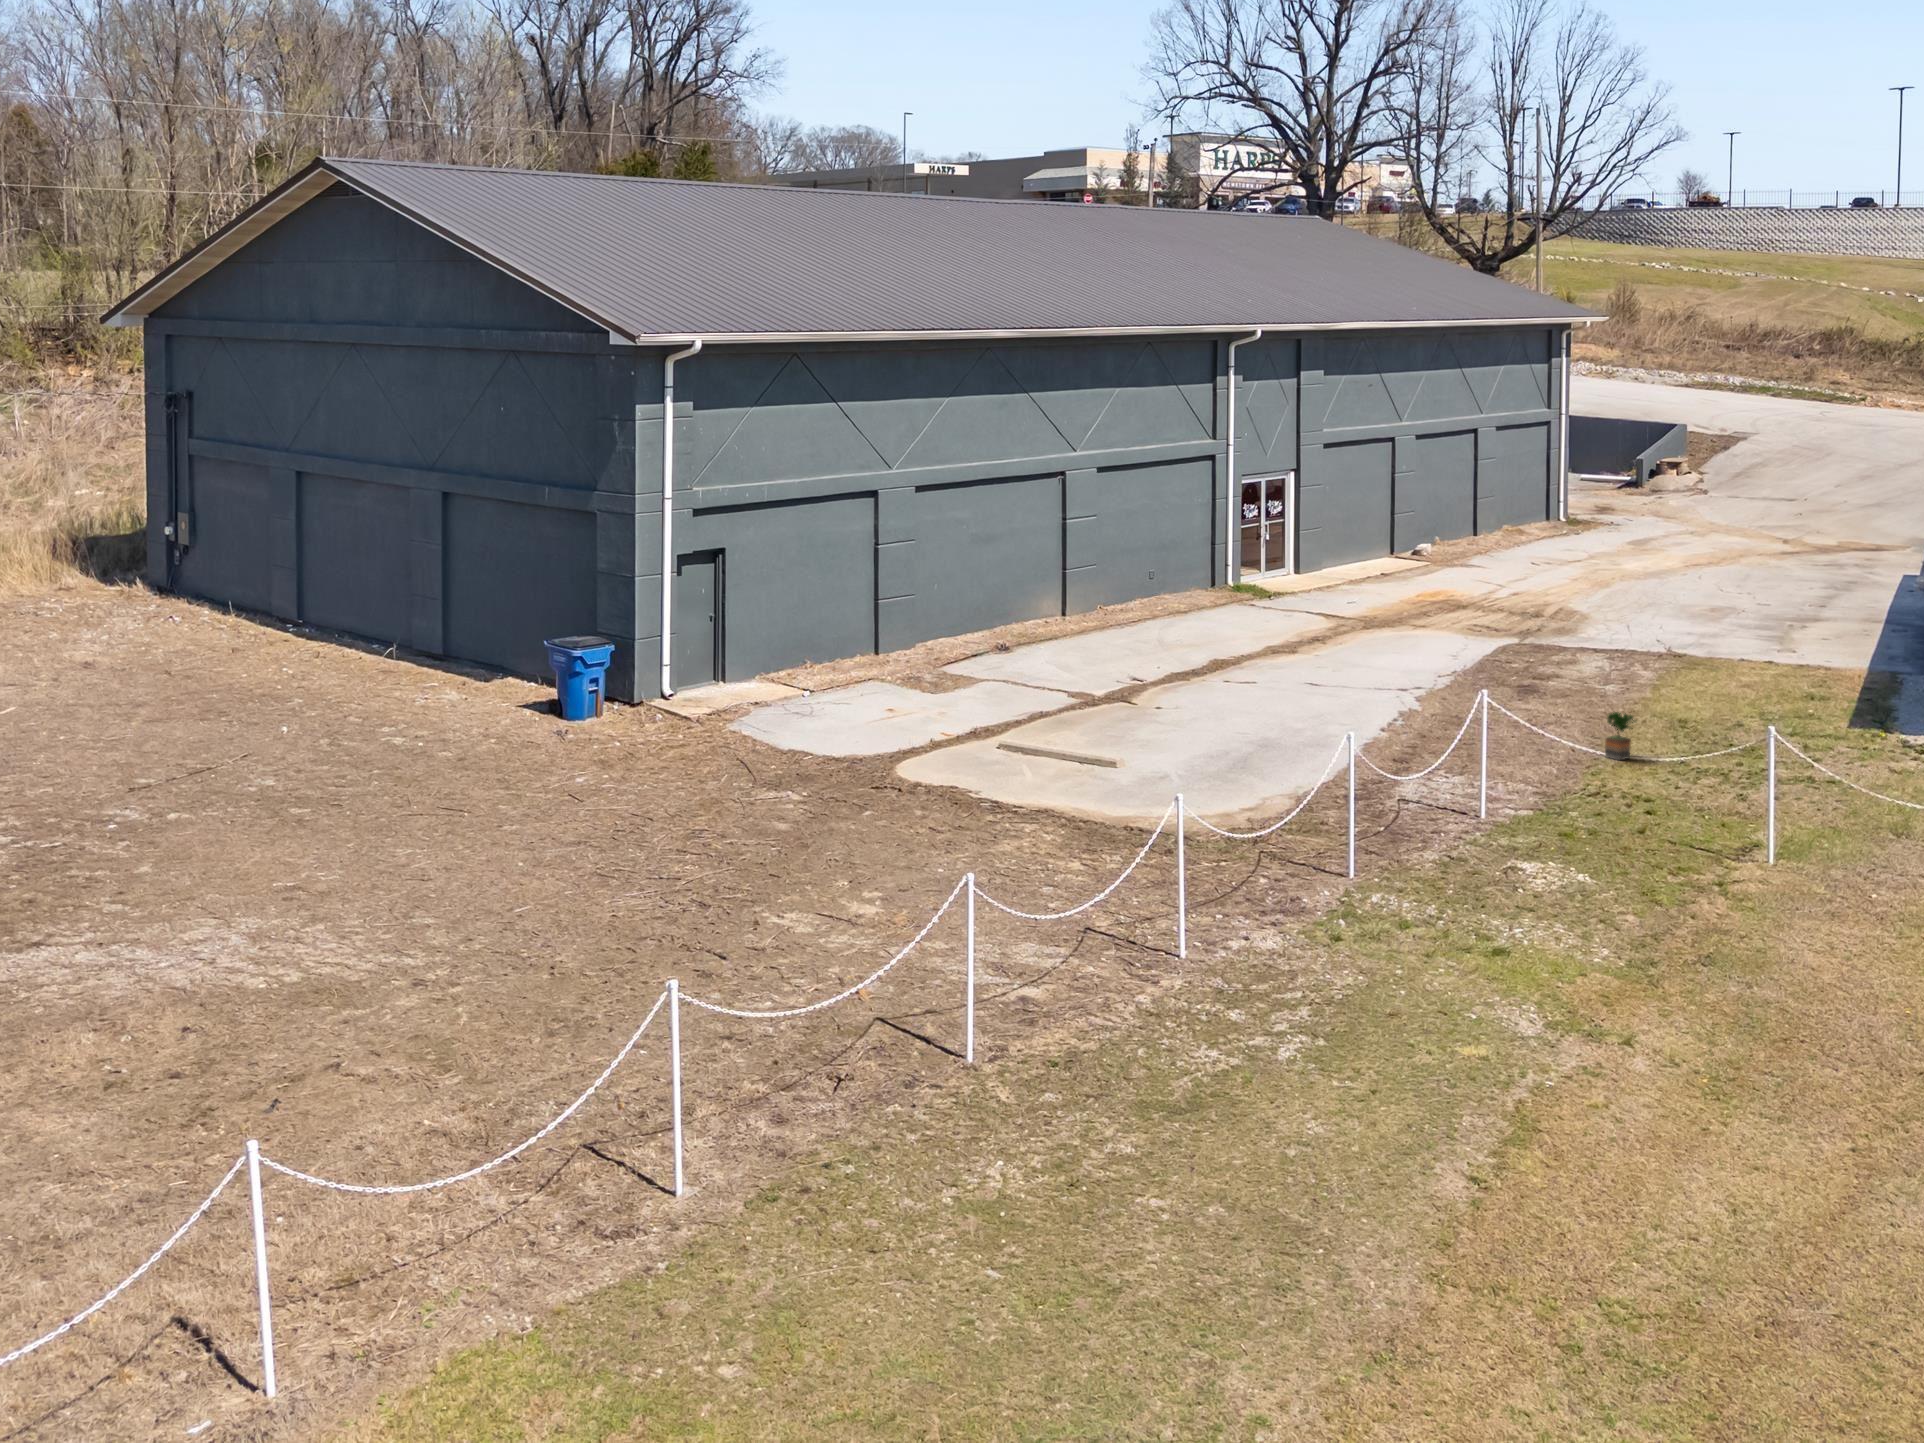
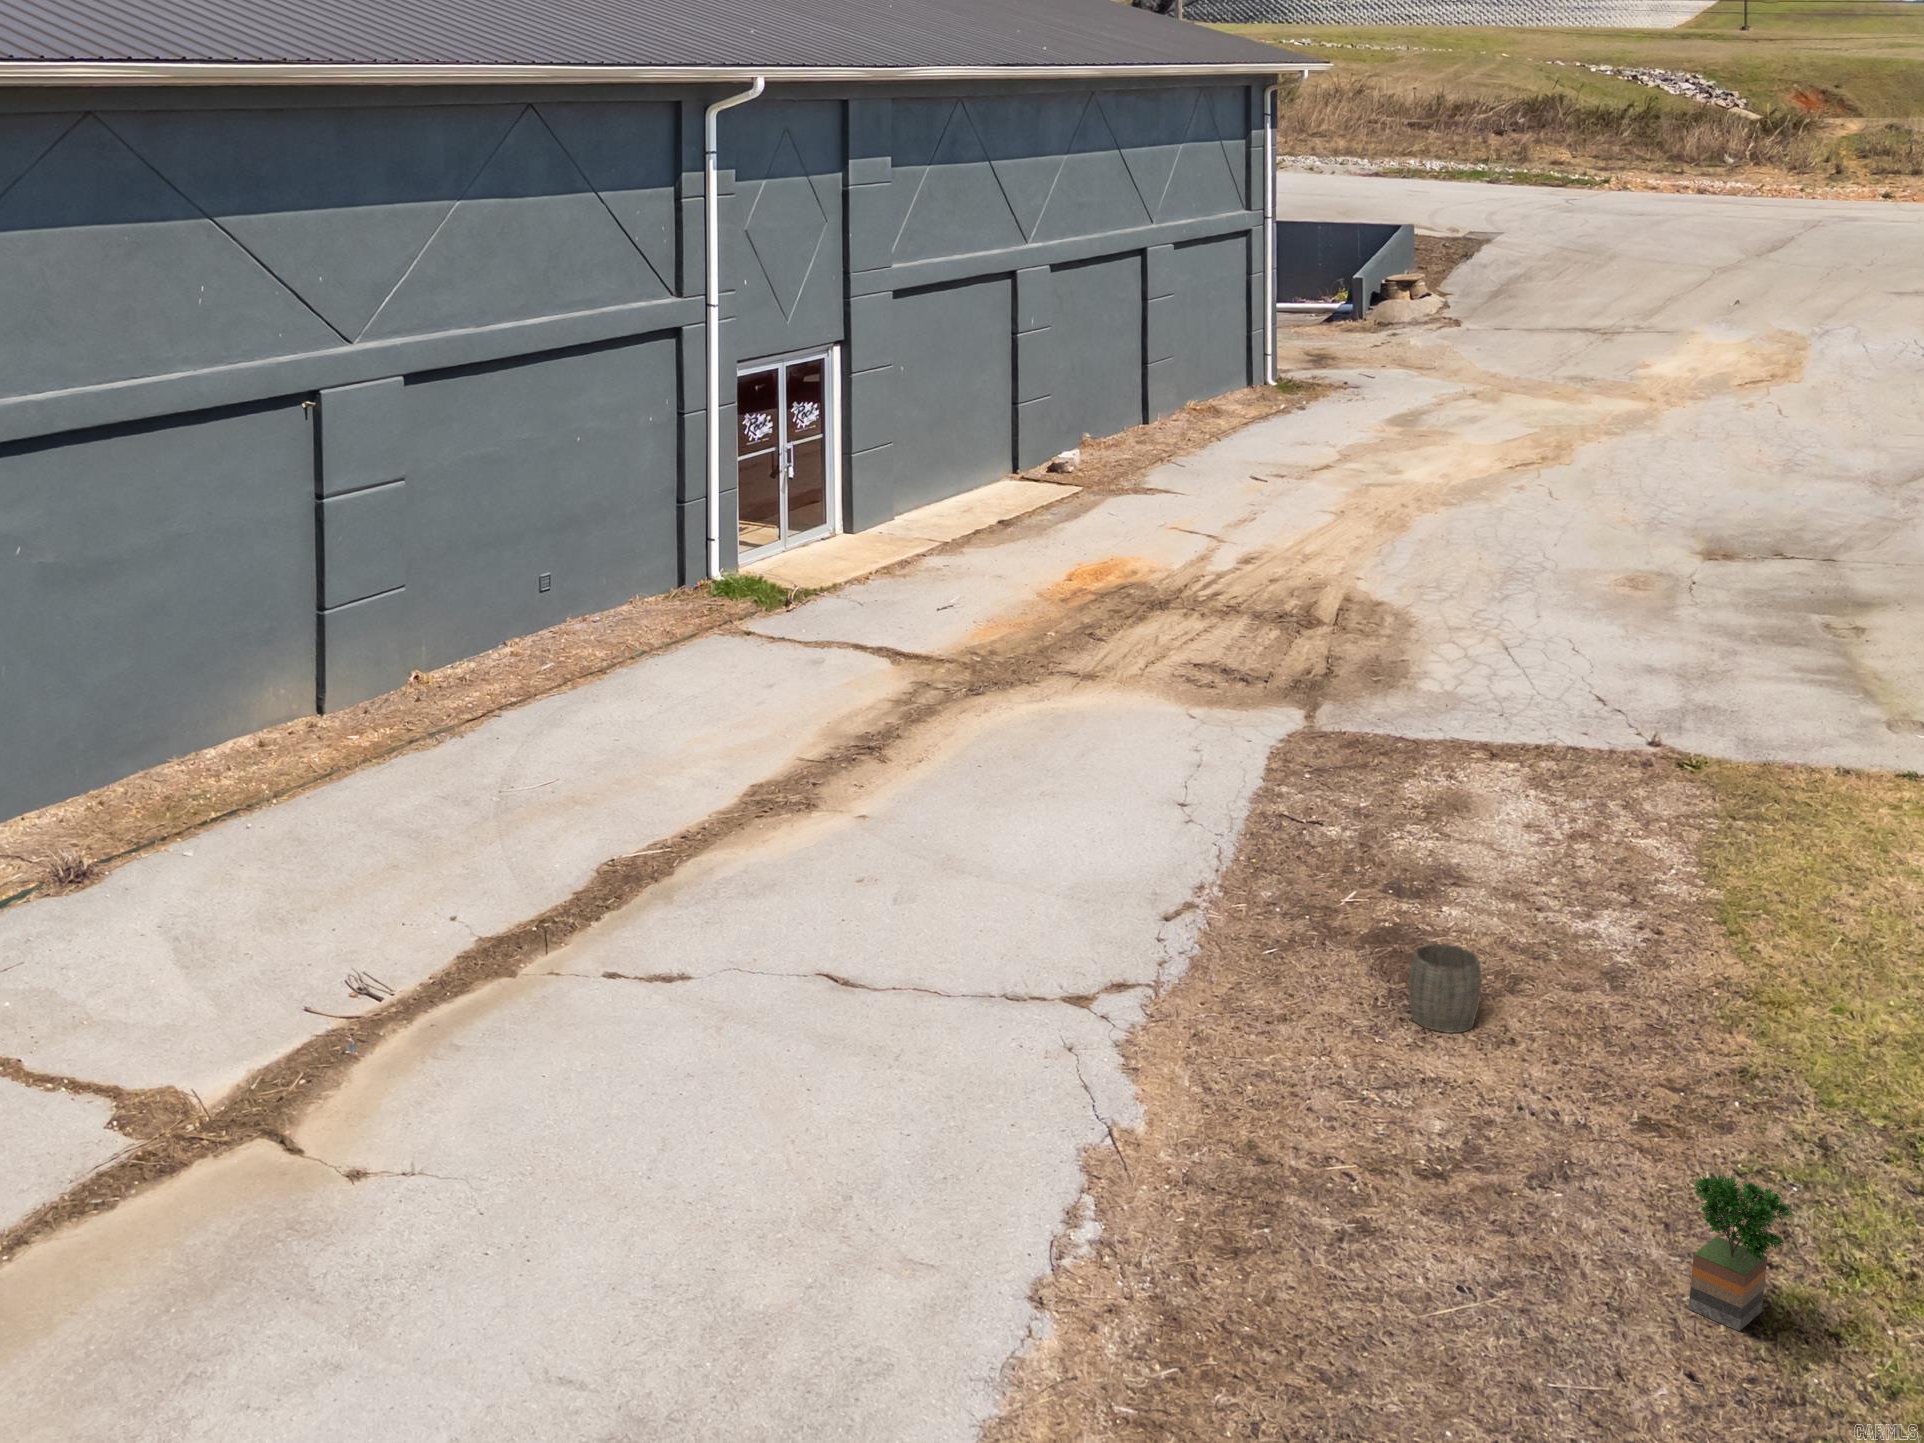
woven basket: none [1536,681,1565,712] -> present [1408,944,1481,1033]

